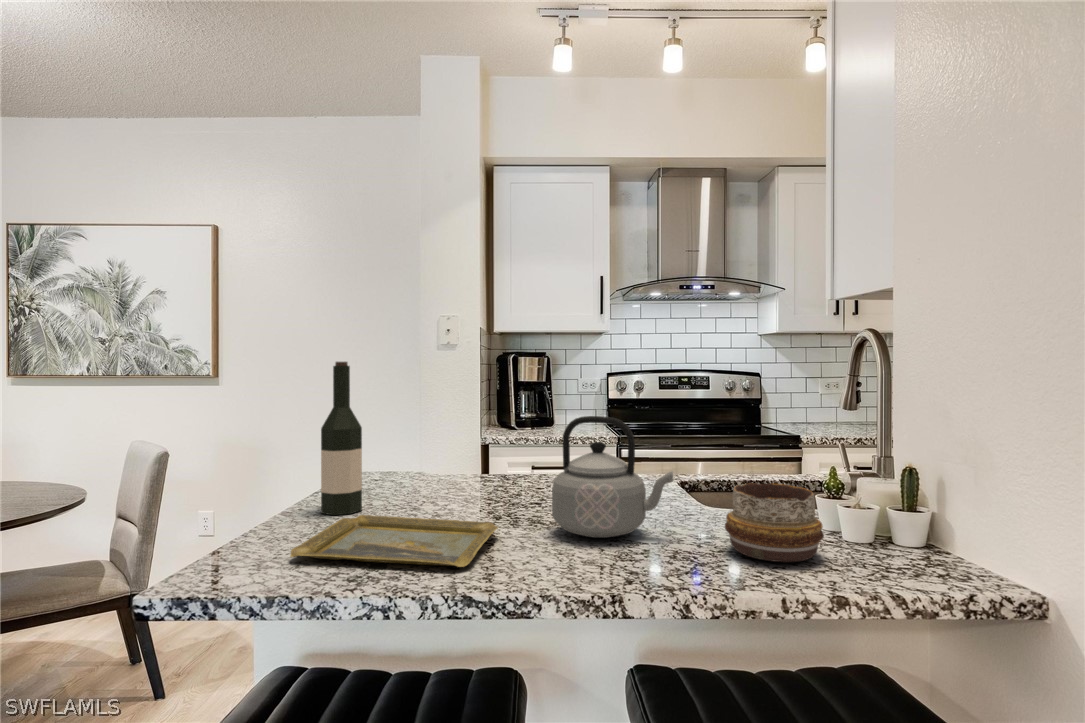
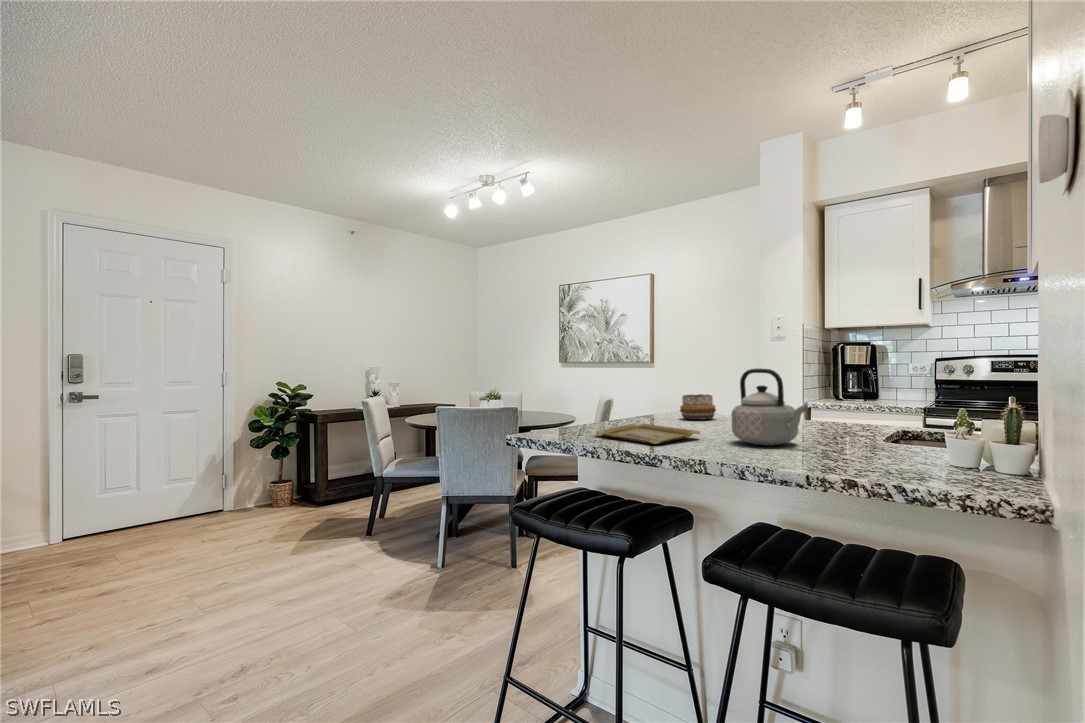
wine bottle: present [321,362,362,515] -> none [634,344,659,426]
decorative bowl: present [725,483,824,562] -> present [680,394,716,420]

